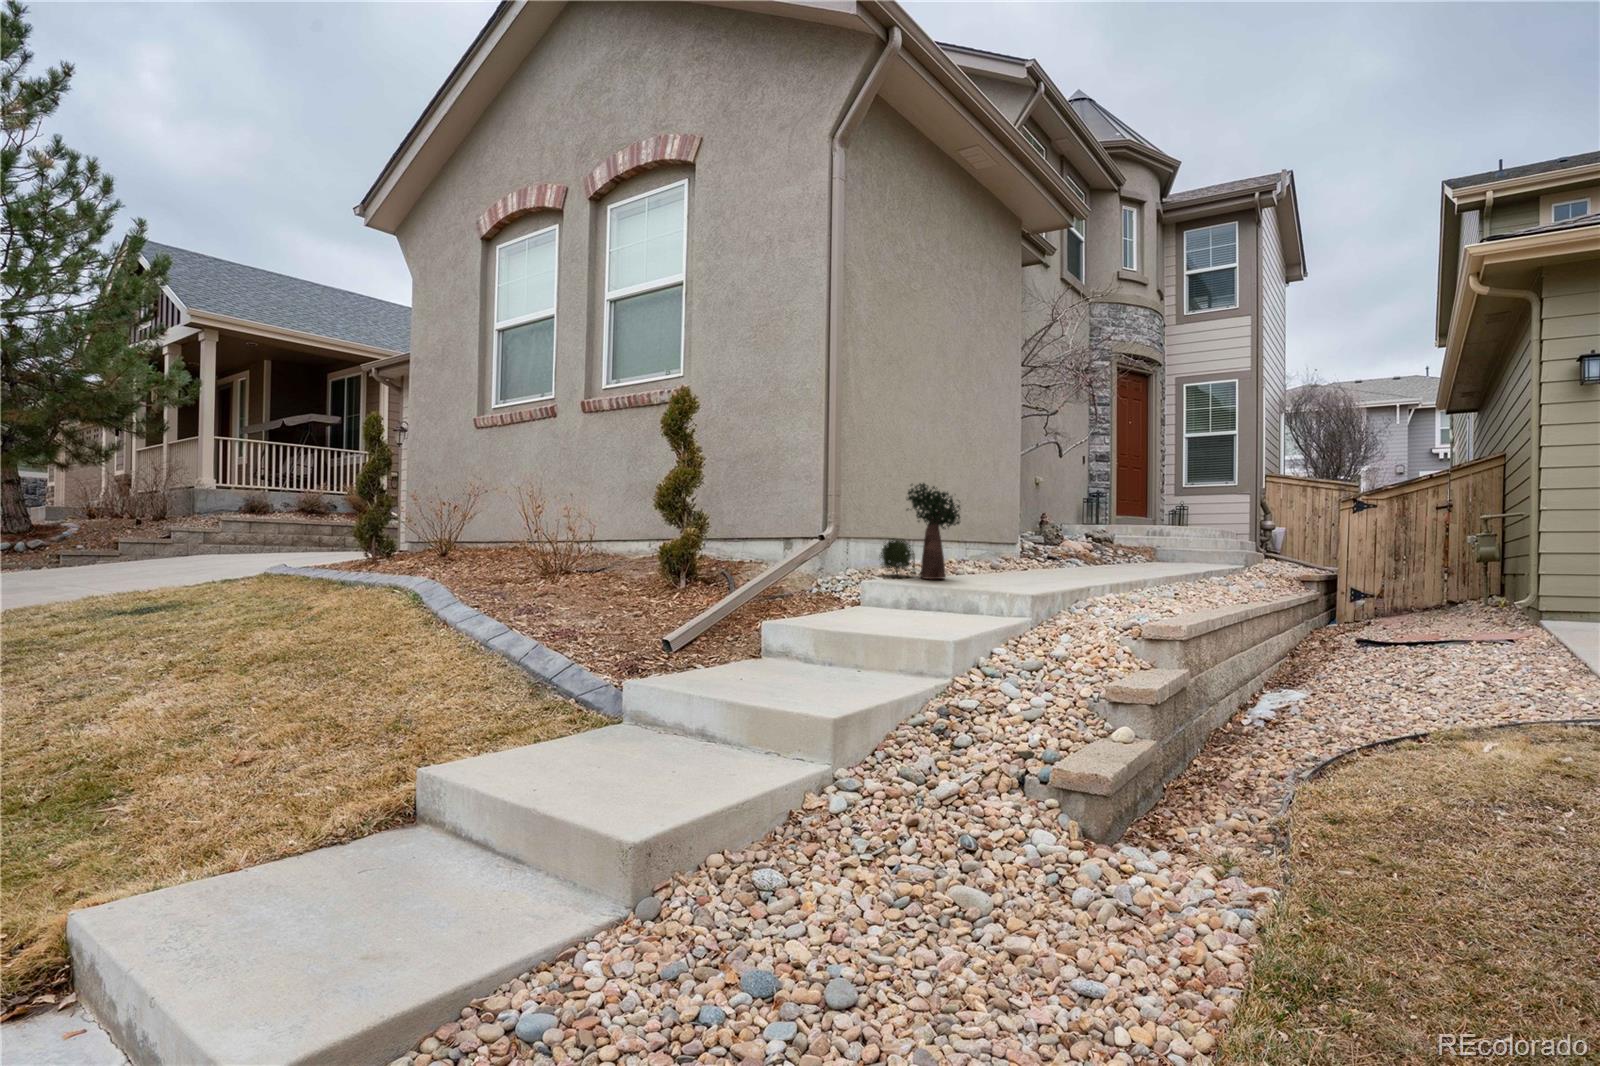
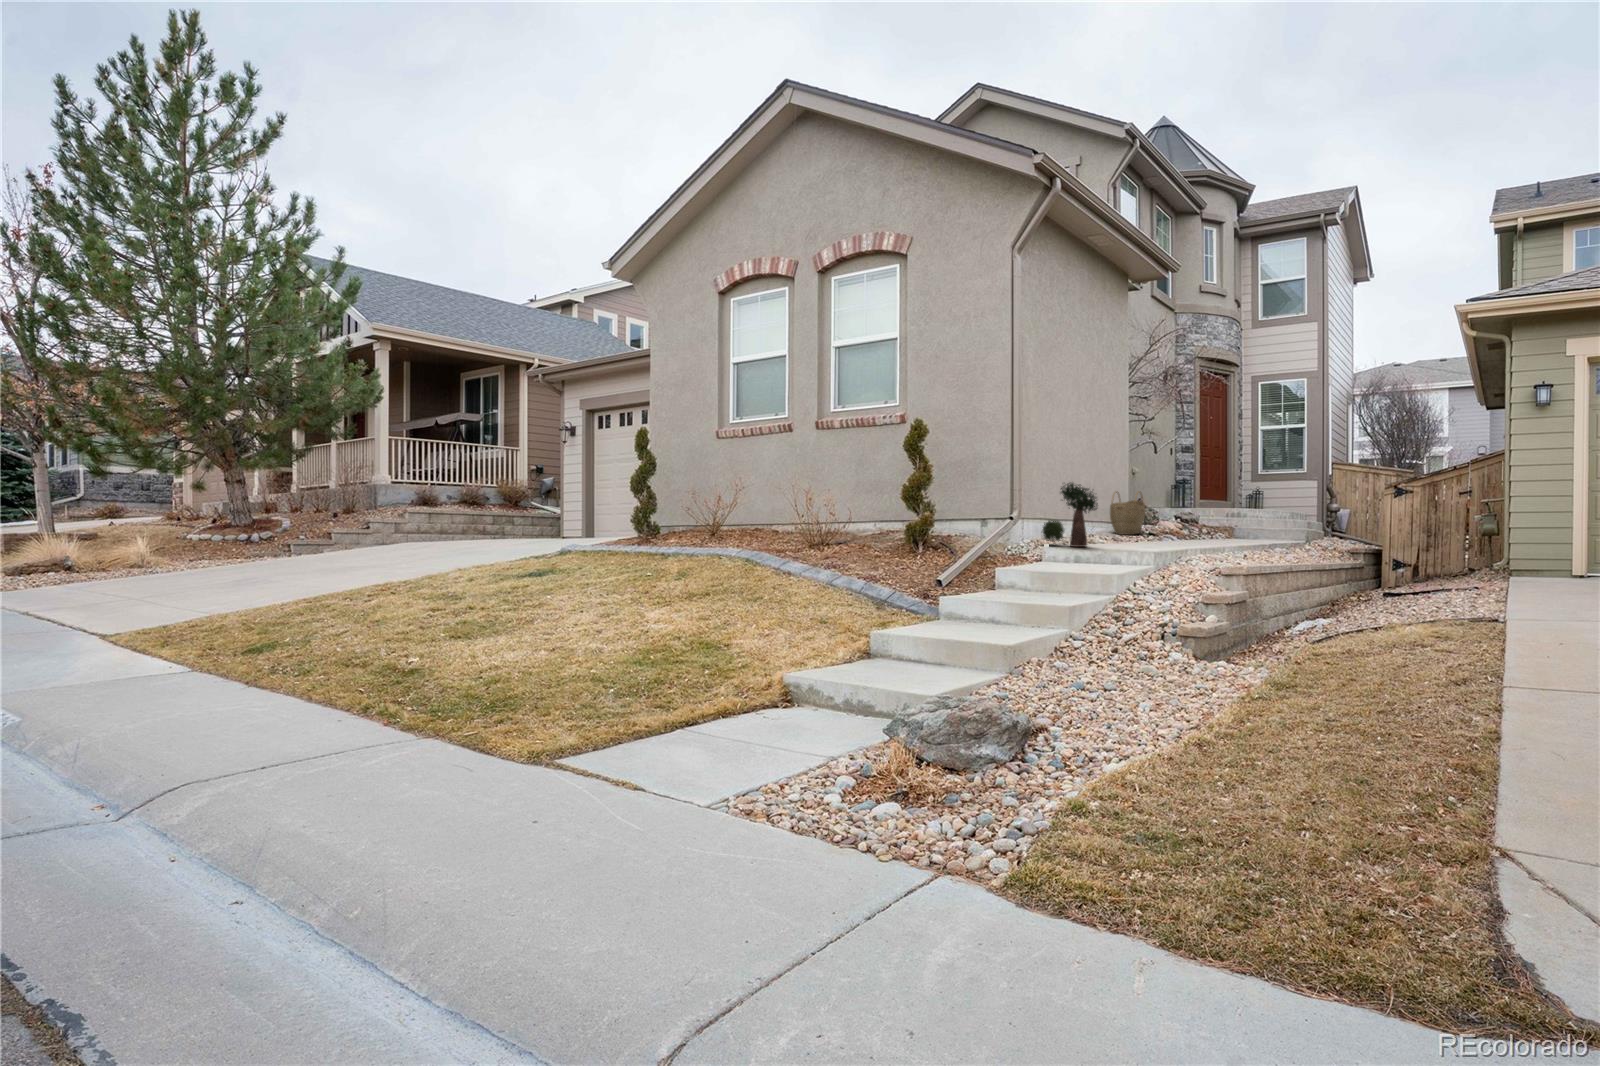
woven basket: none [993,500,1041,559] -> present [1110,492,1145,535]

